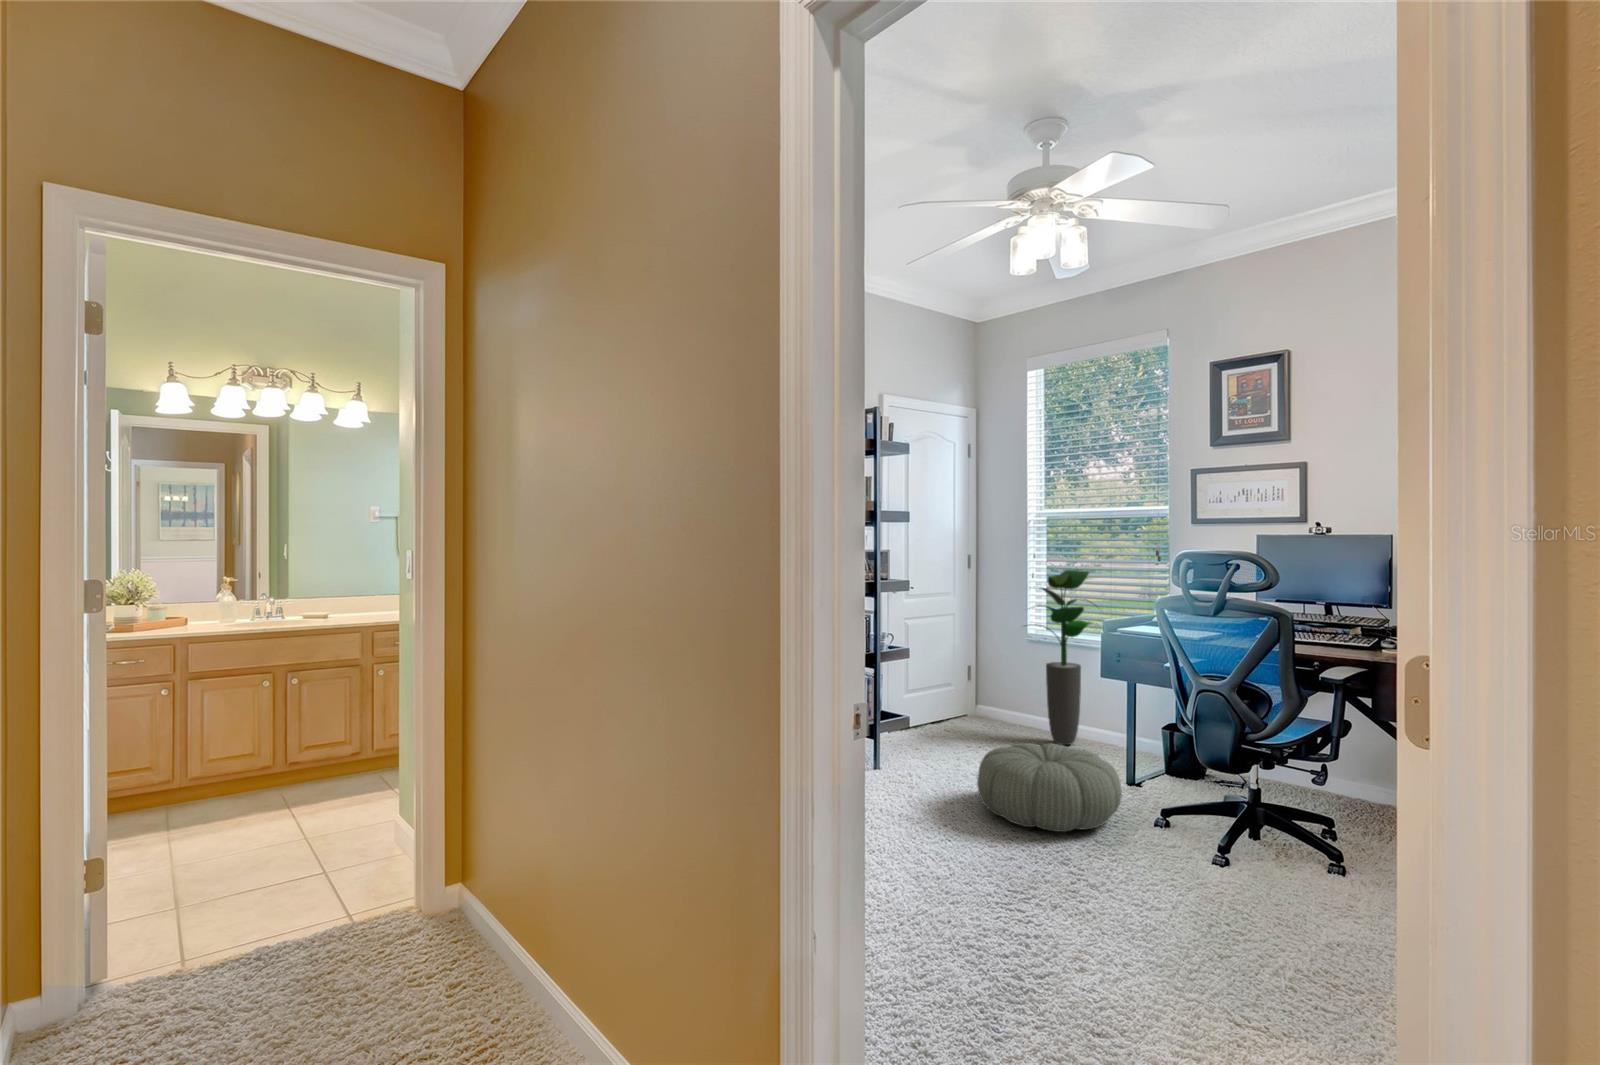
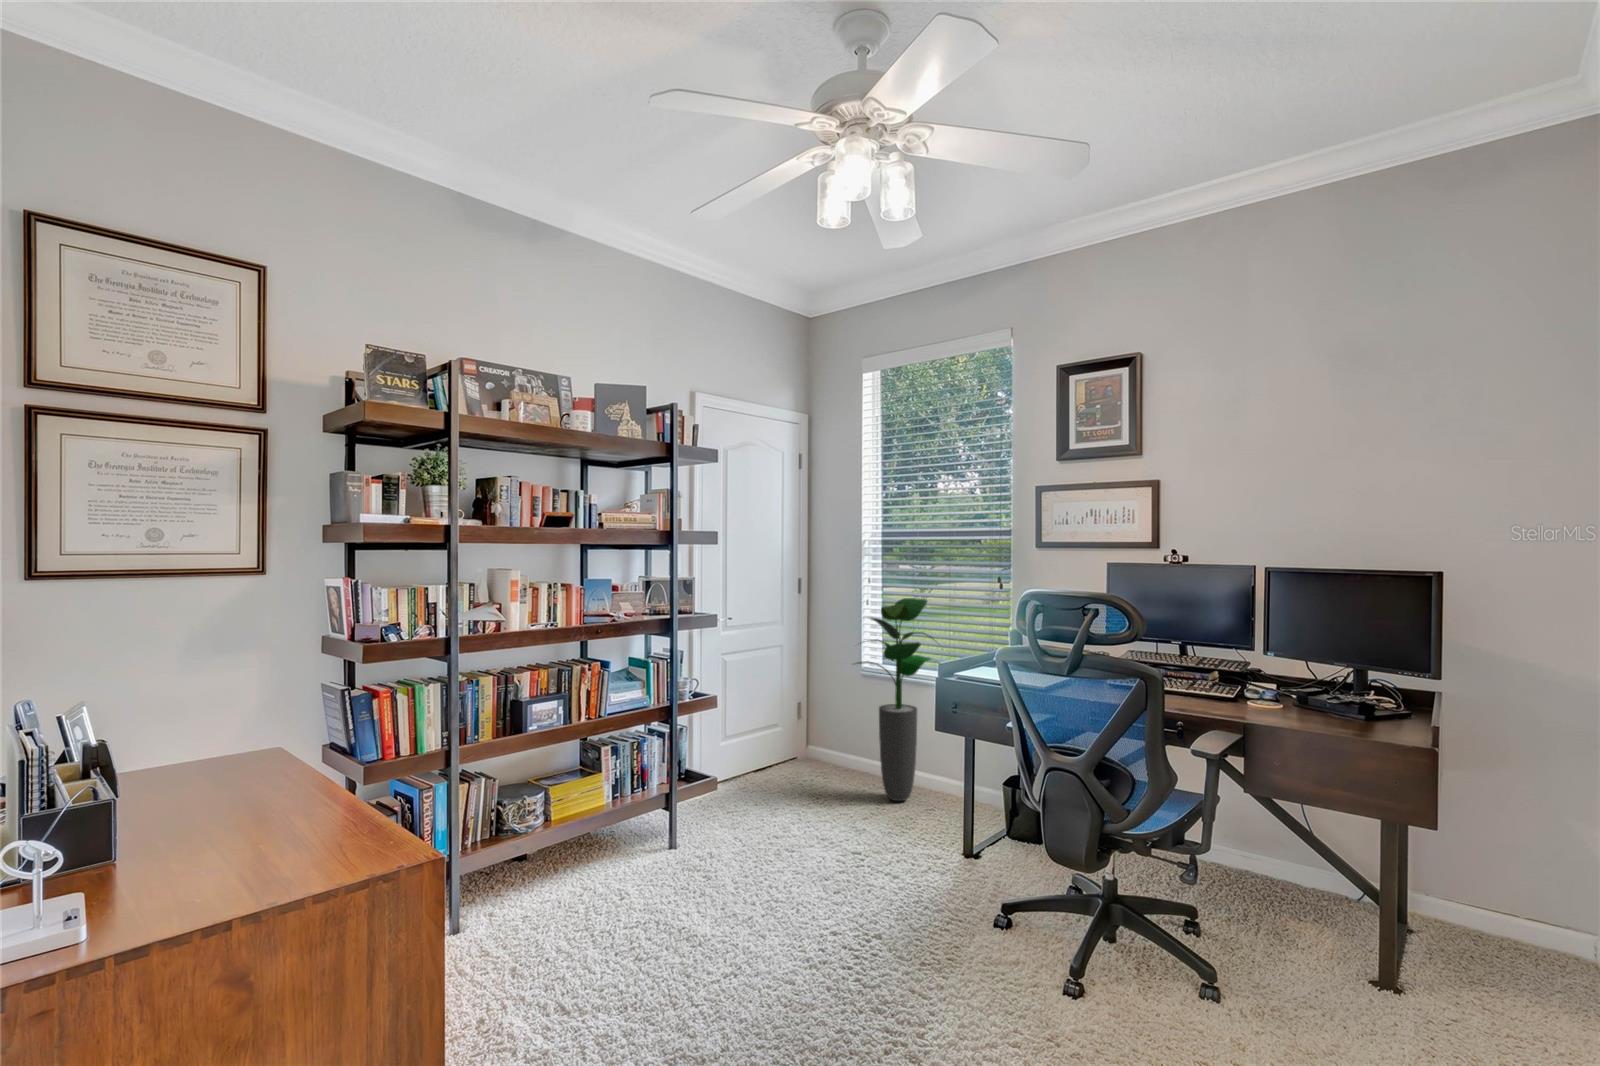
pouf: present [977,743,1122,832] -> none [781,821,956,950]

